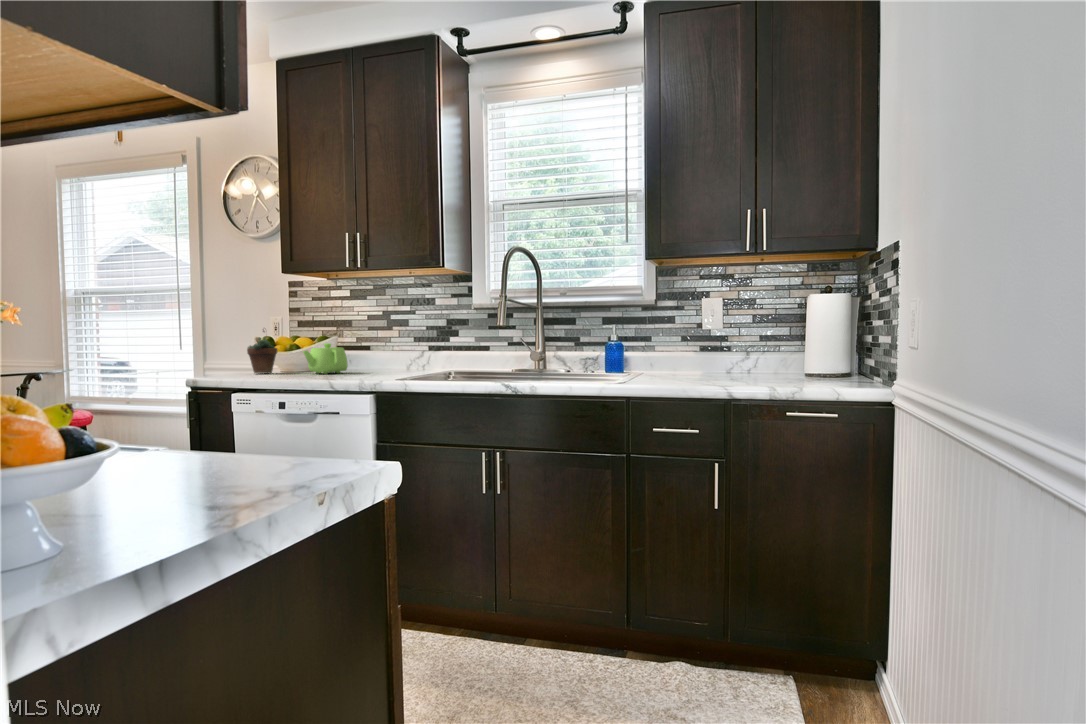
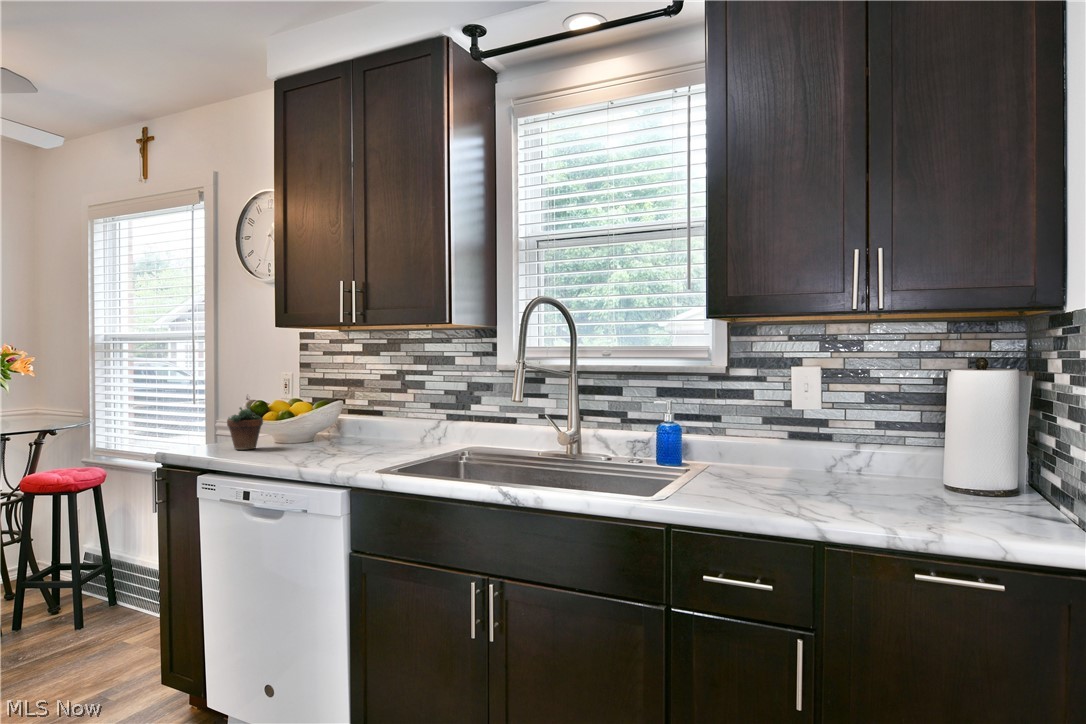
teapot: present [303,343,348,374] -> none [285,414,341,453]

